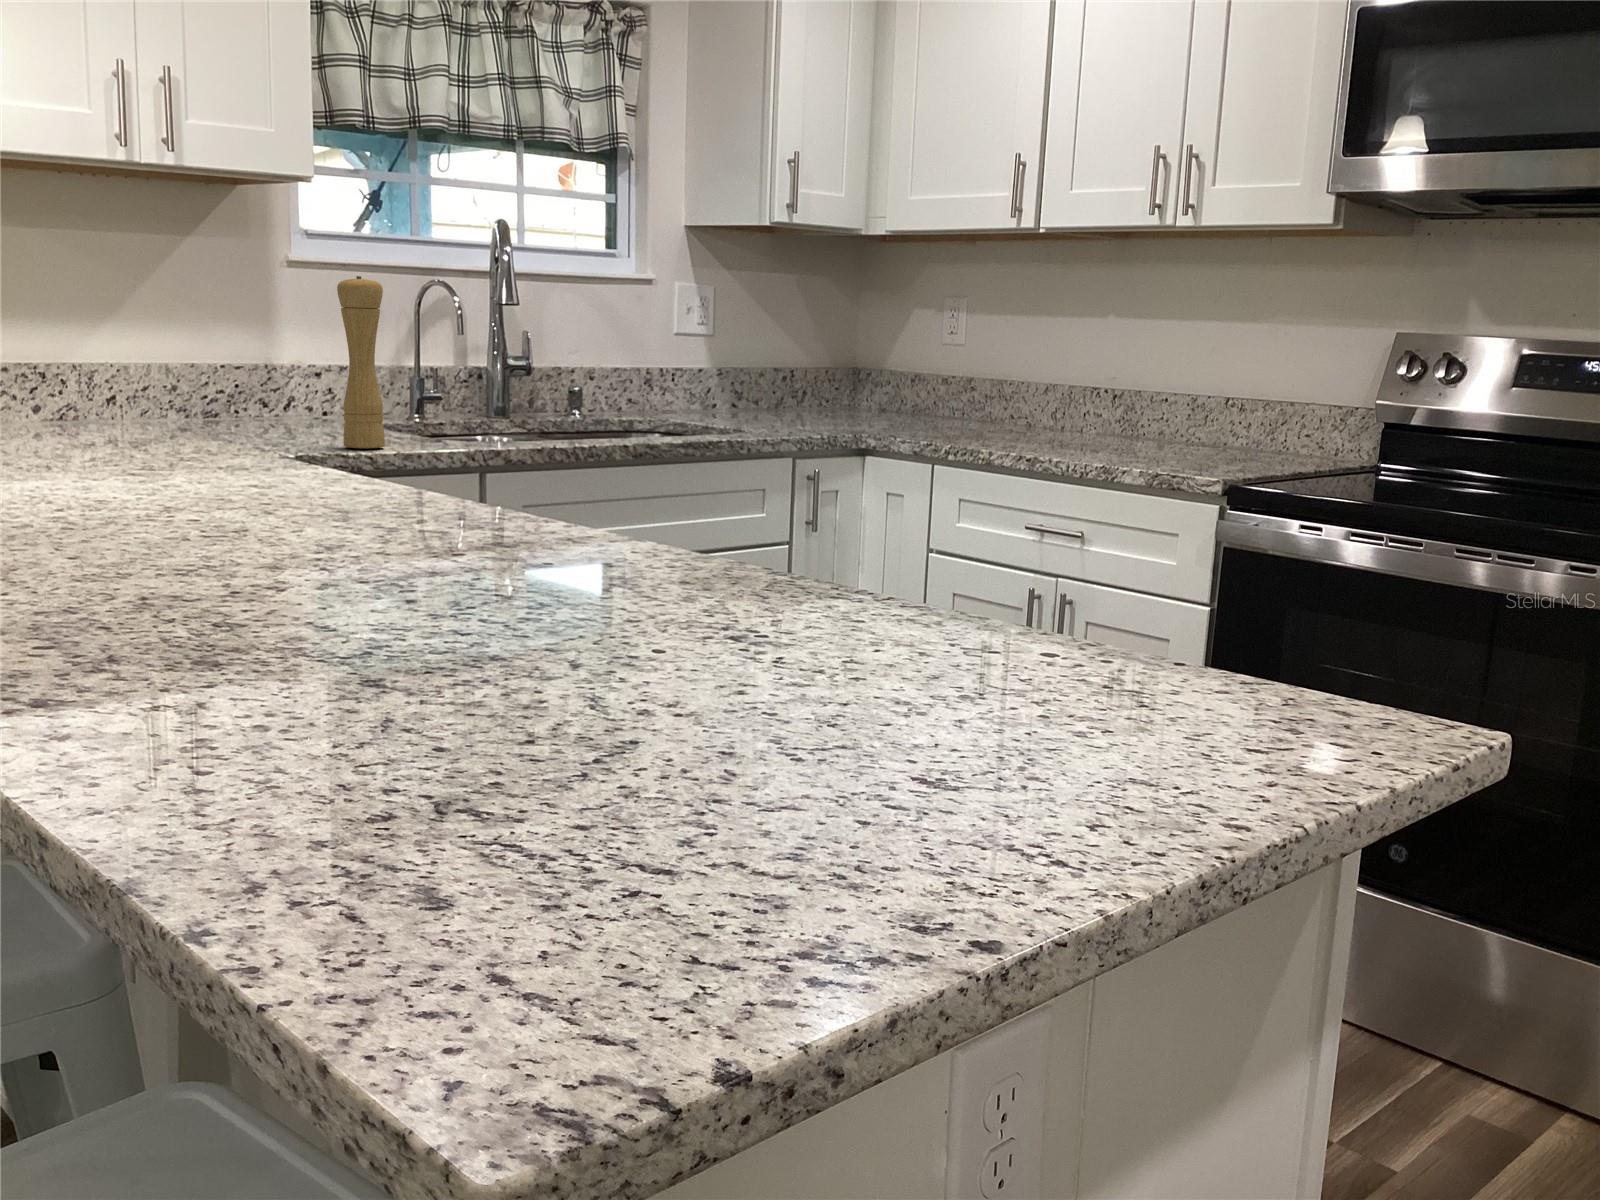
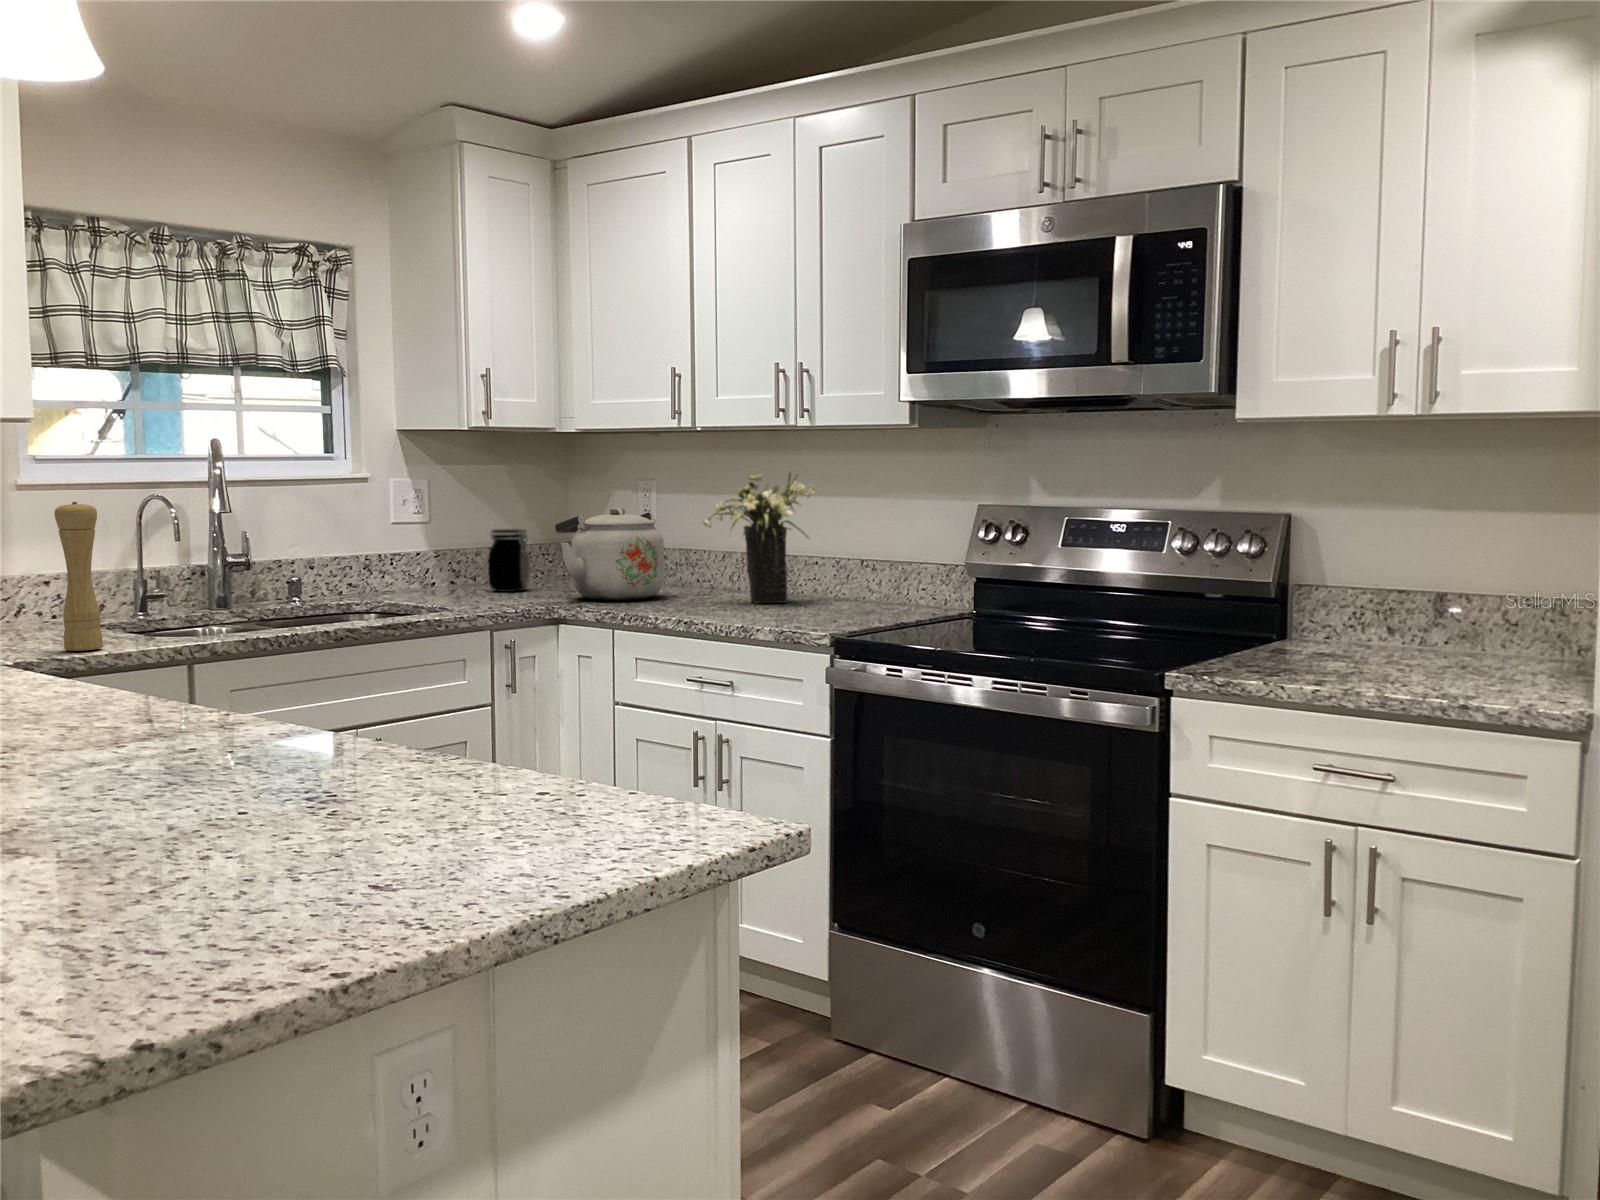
flower arrangement: none [1041,286,1176,443] -> present [703,472,814,604]
kettle: none [863,323,987,431] -> present [555,508,664,600]
jar: none [779,345,825,417] -> present [488,528,530,592]

